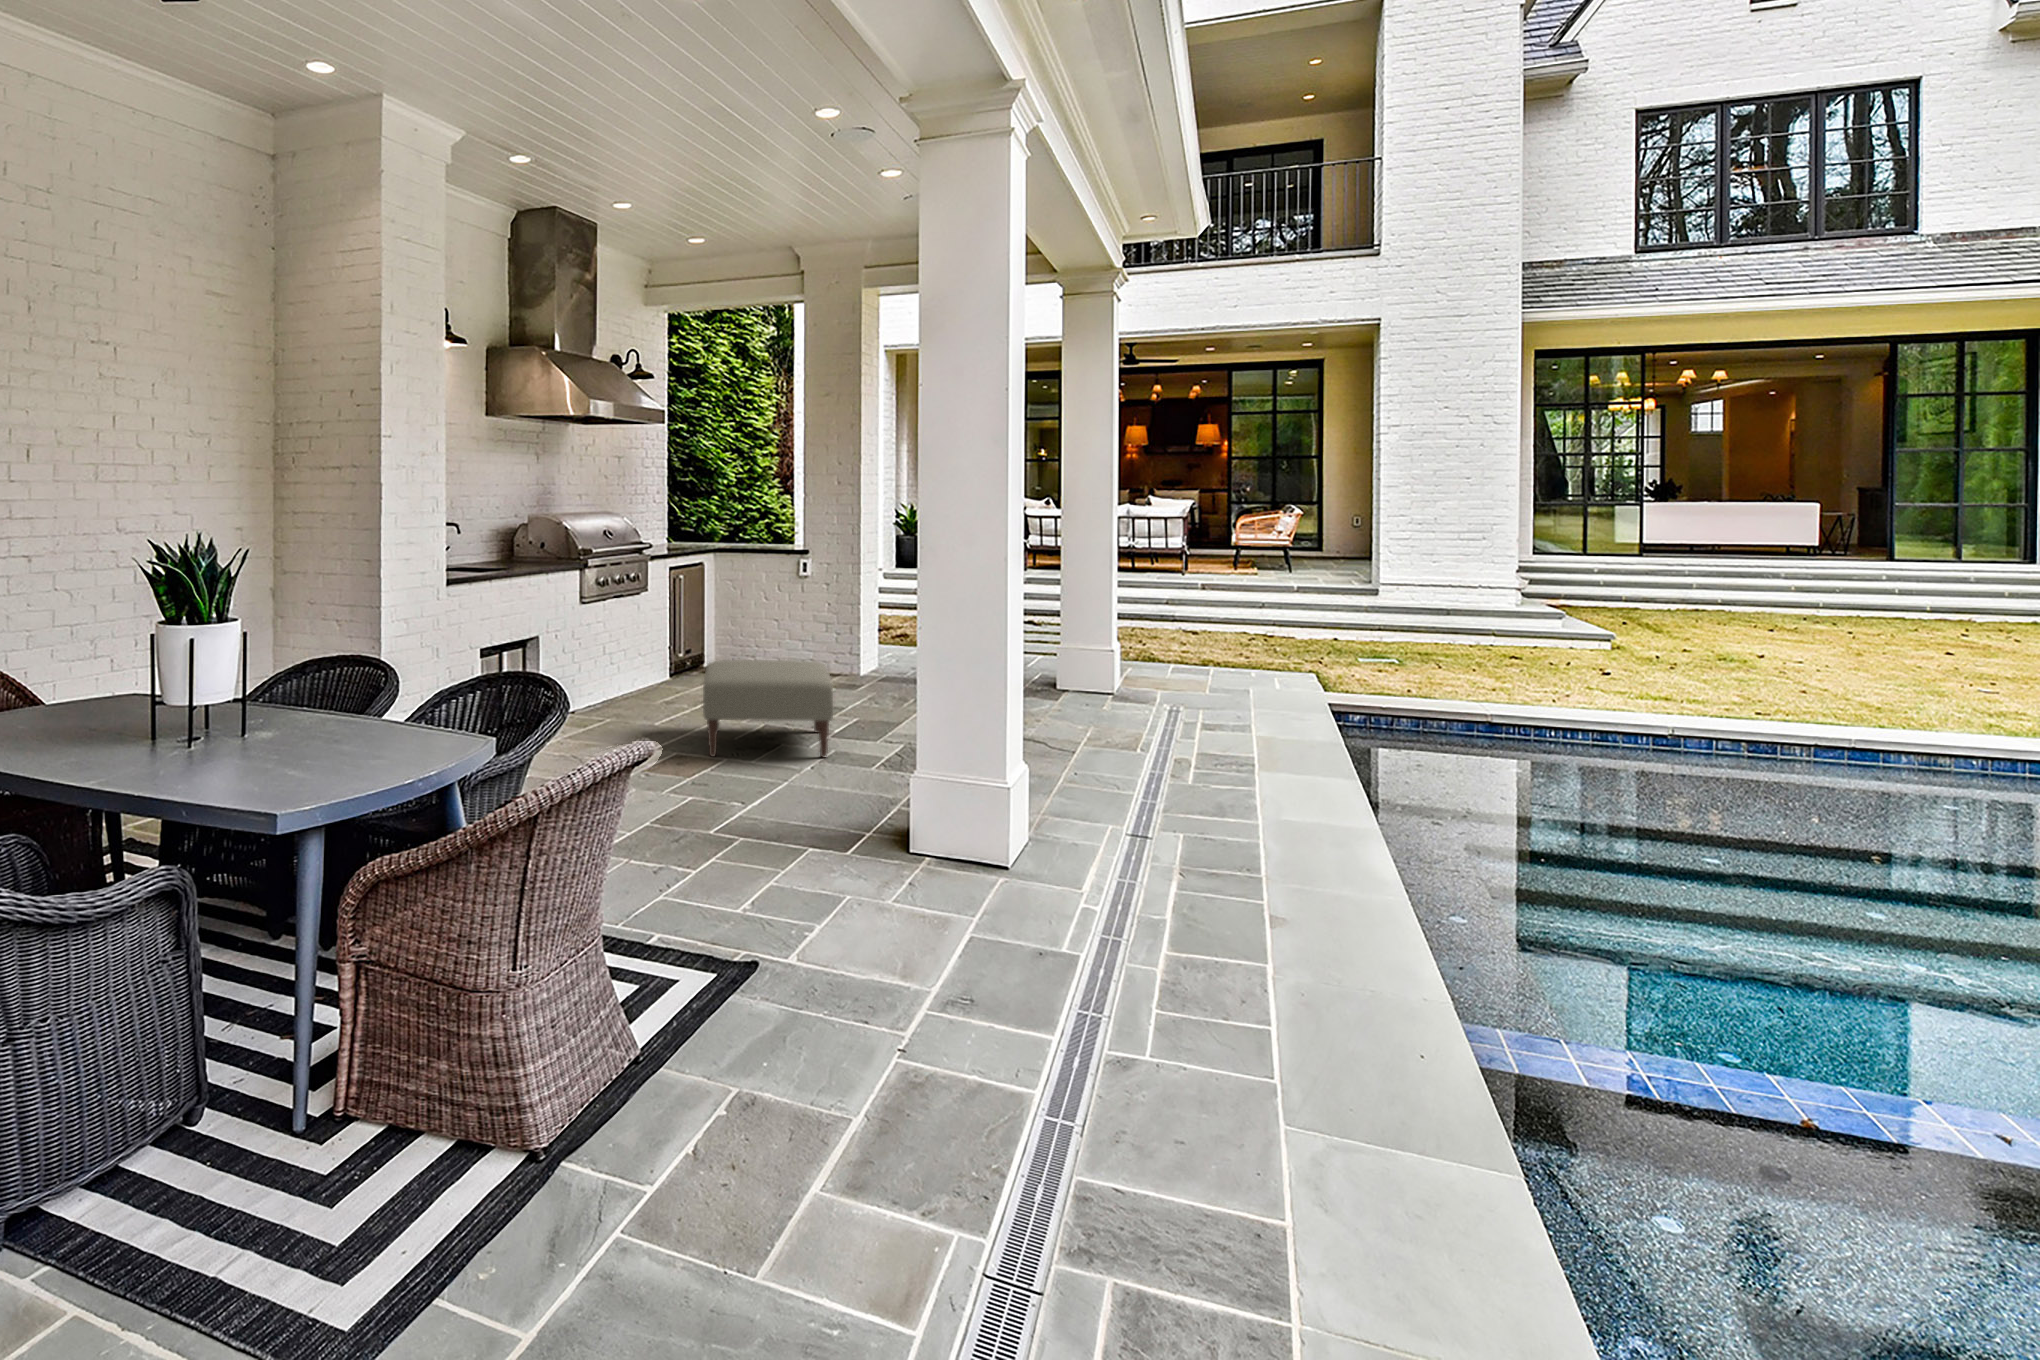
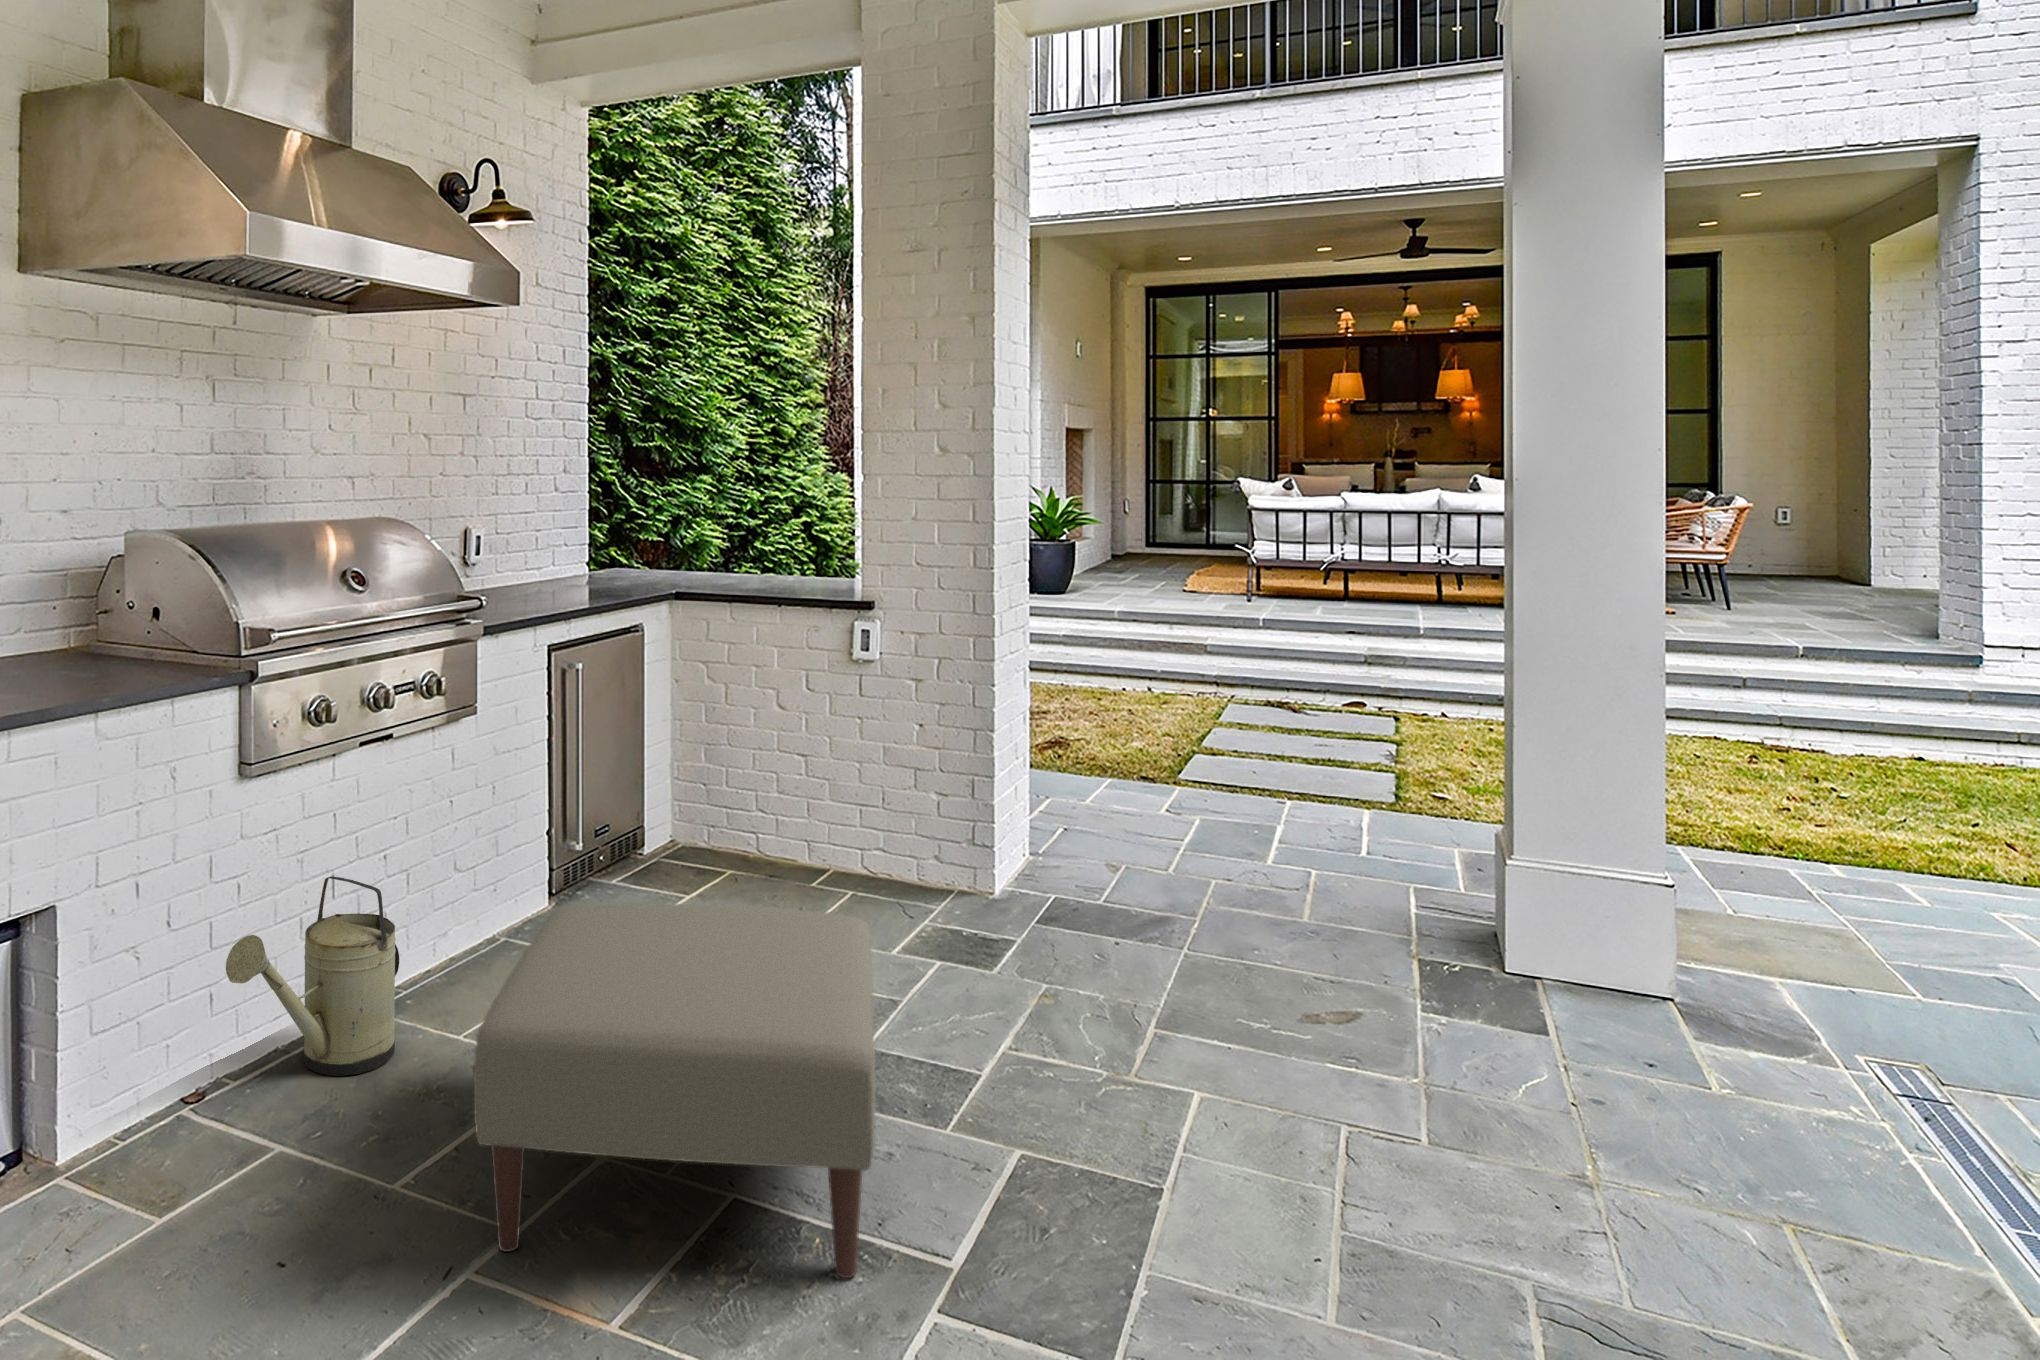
watering can: none [589,657,640,730] -> present [226,876,399,1076]

